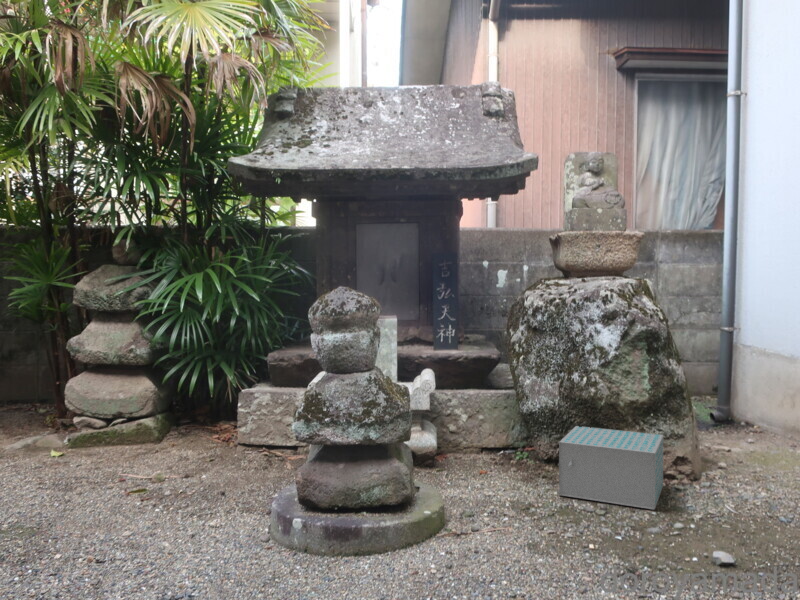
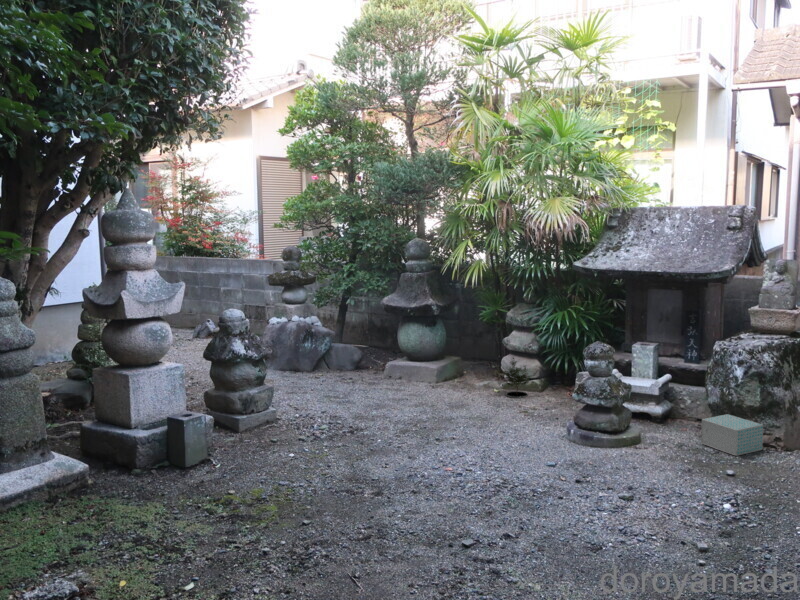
potted tree: none [72,369,134,463] -> present [506,358,529,398]

